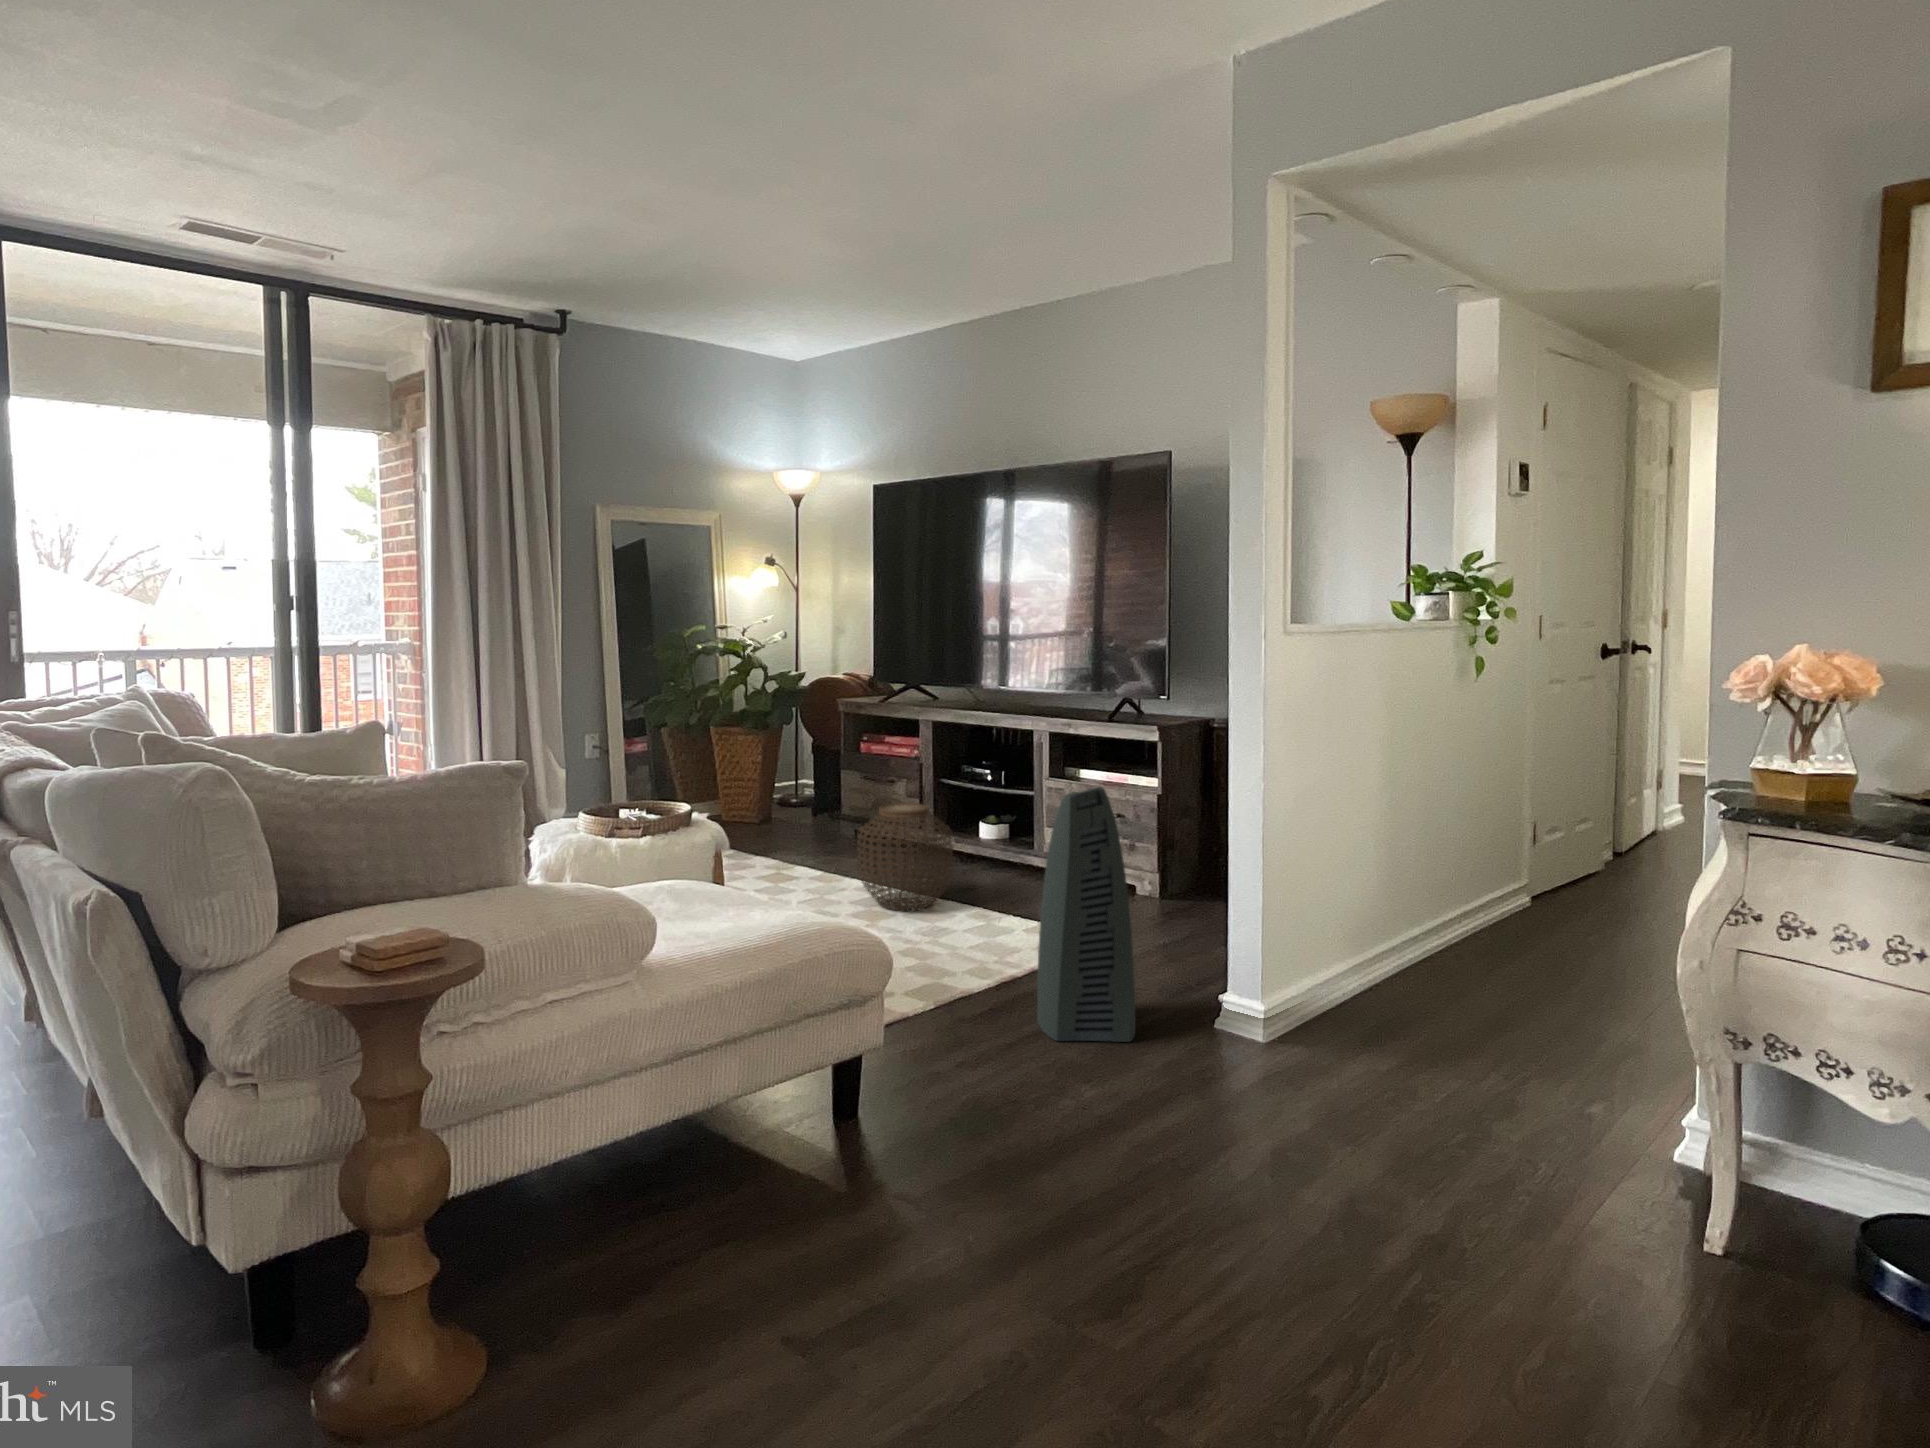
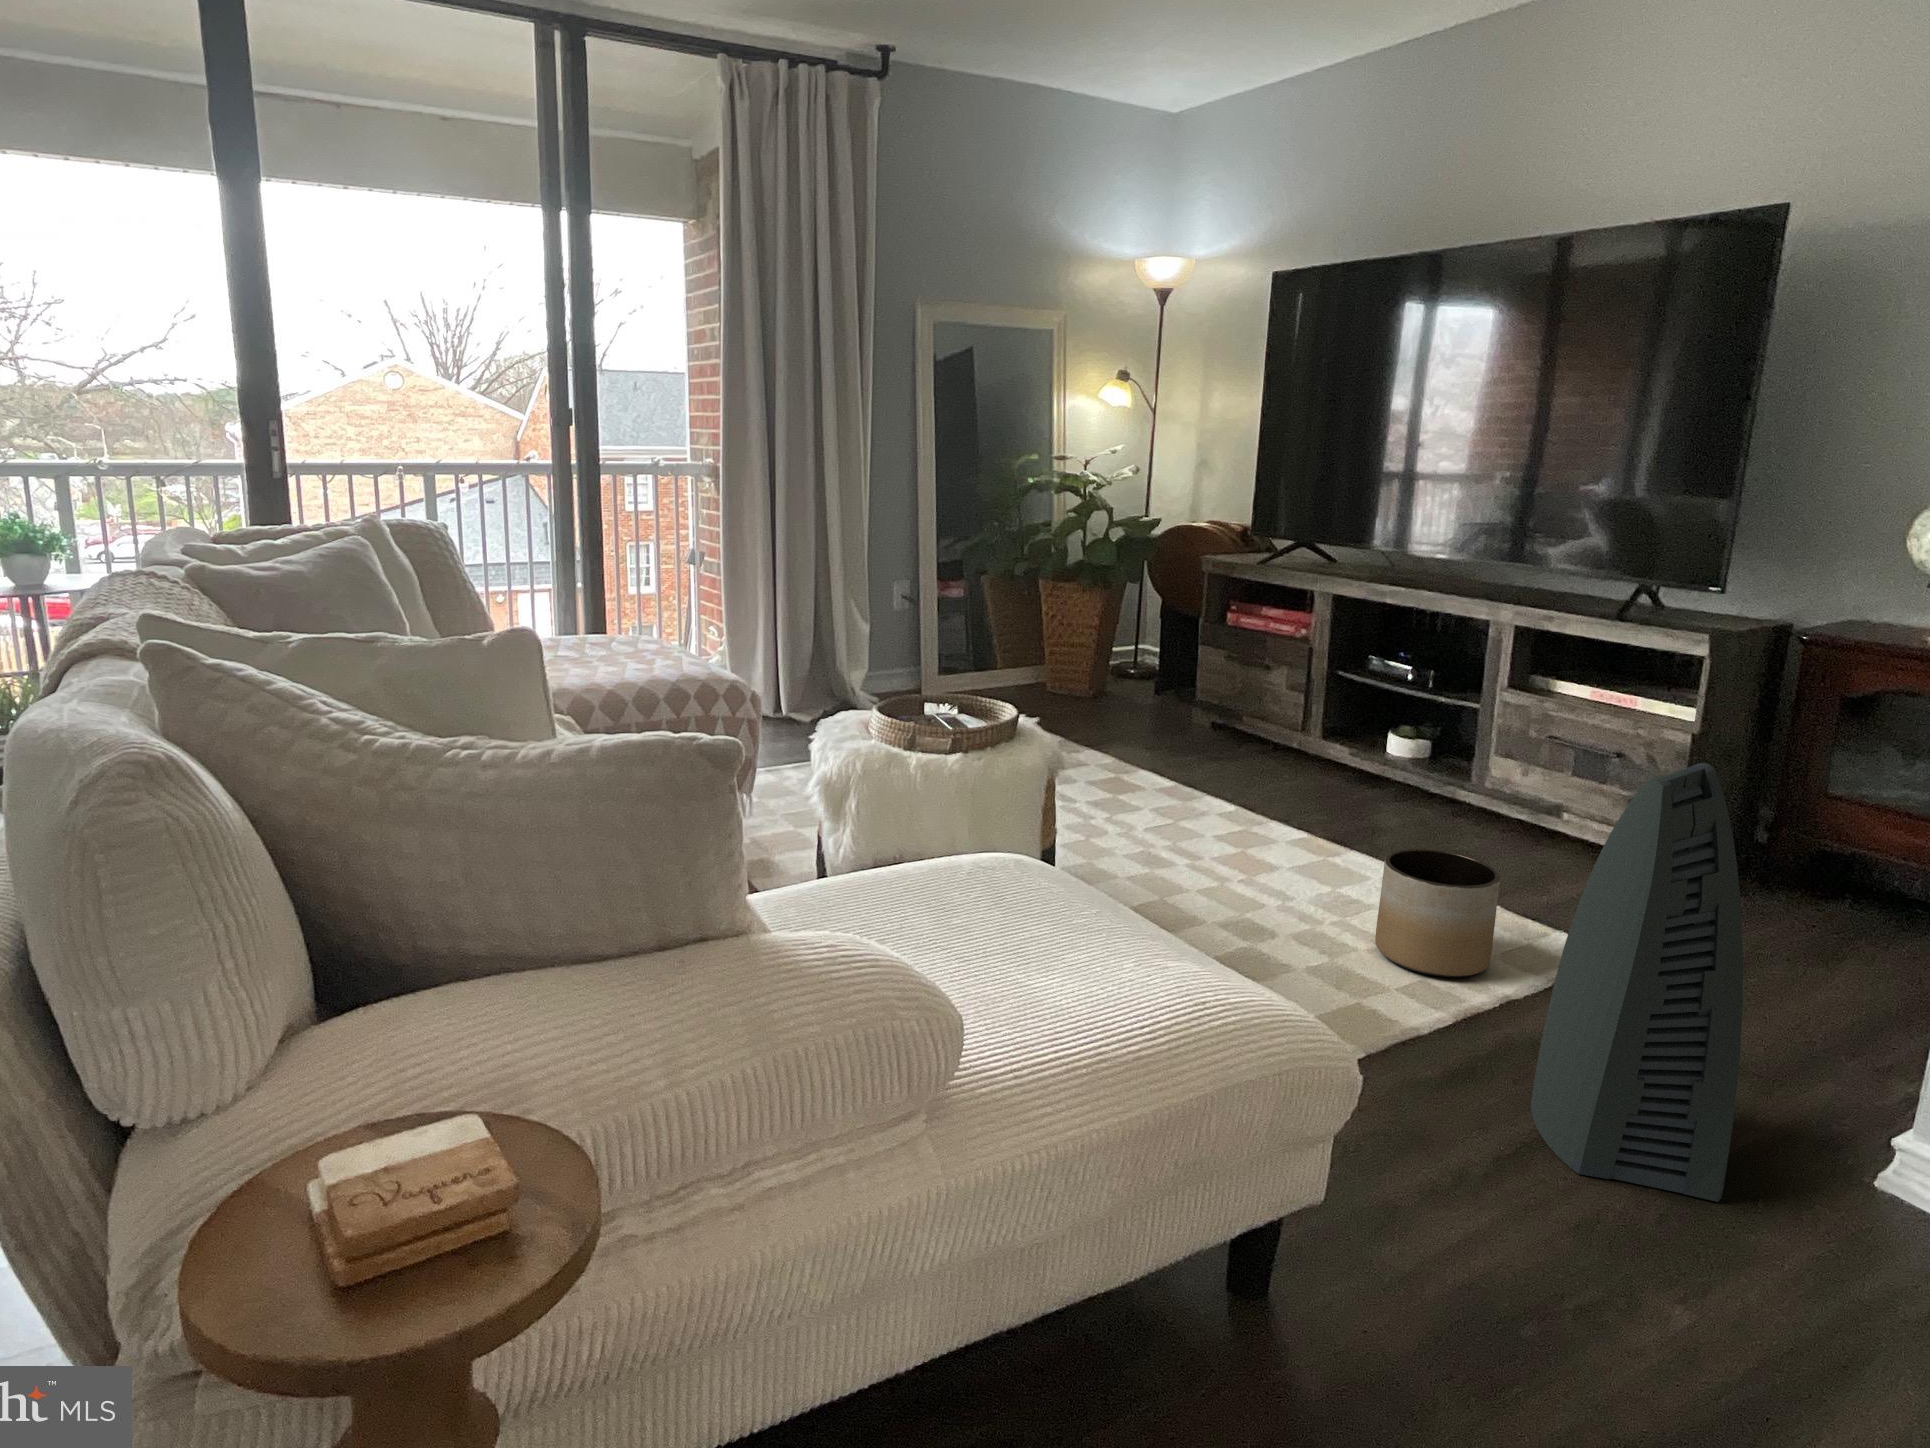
woven basket: present [857,803,953,911] -> none [1226,711,1365,860]
planter: none [957,881,1029,963] -> present [1375,849,1500,978]

